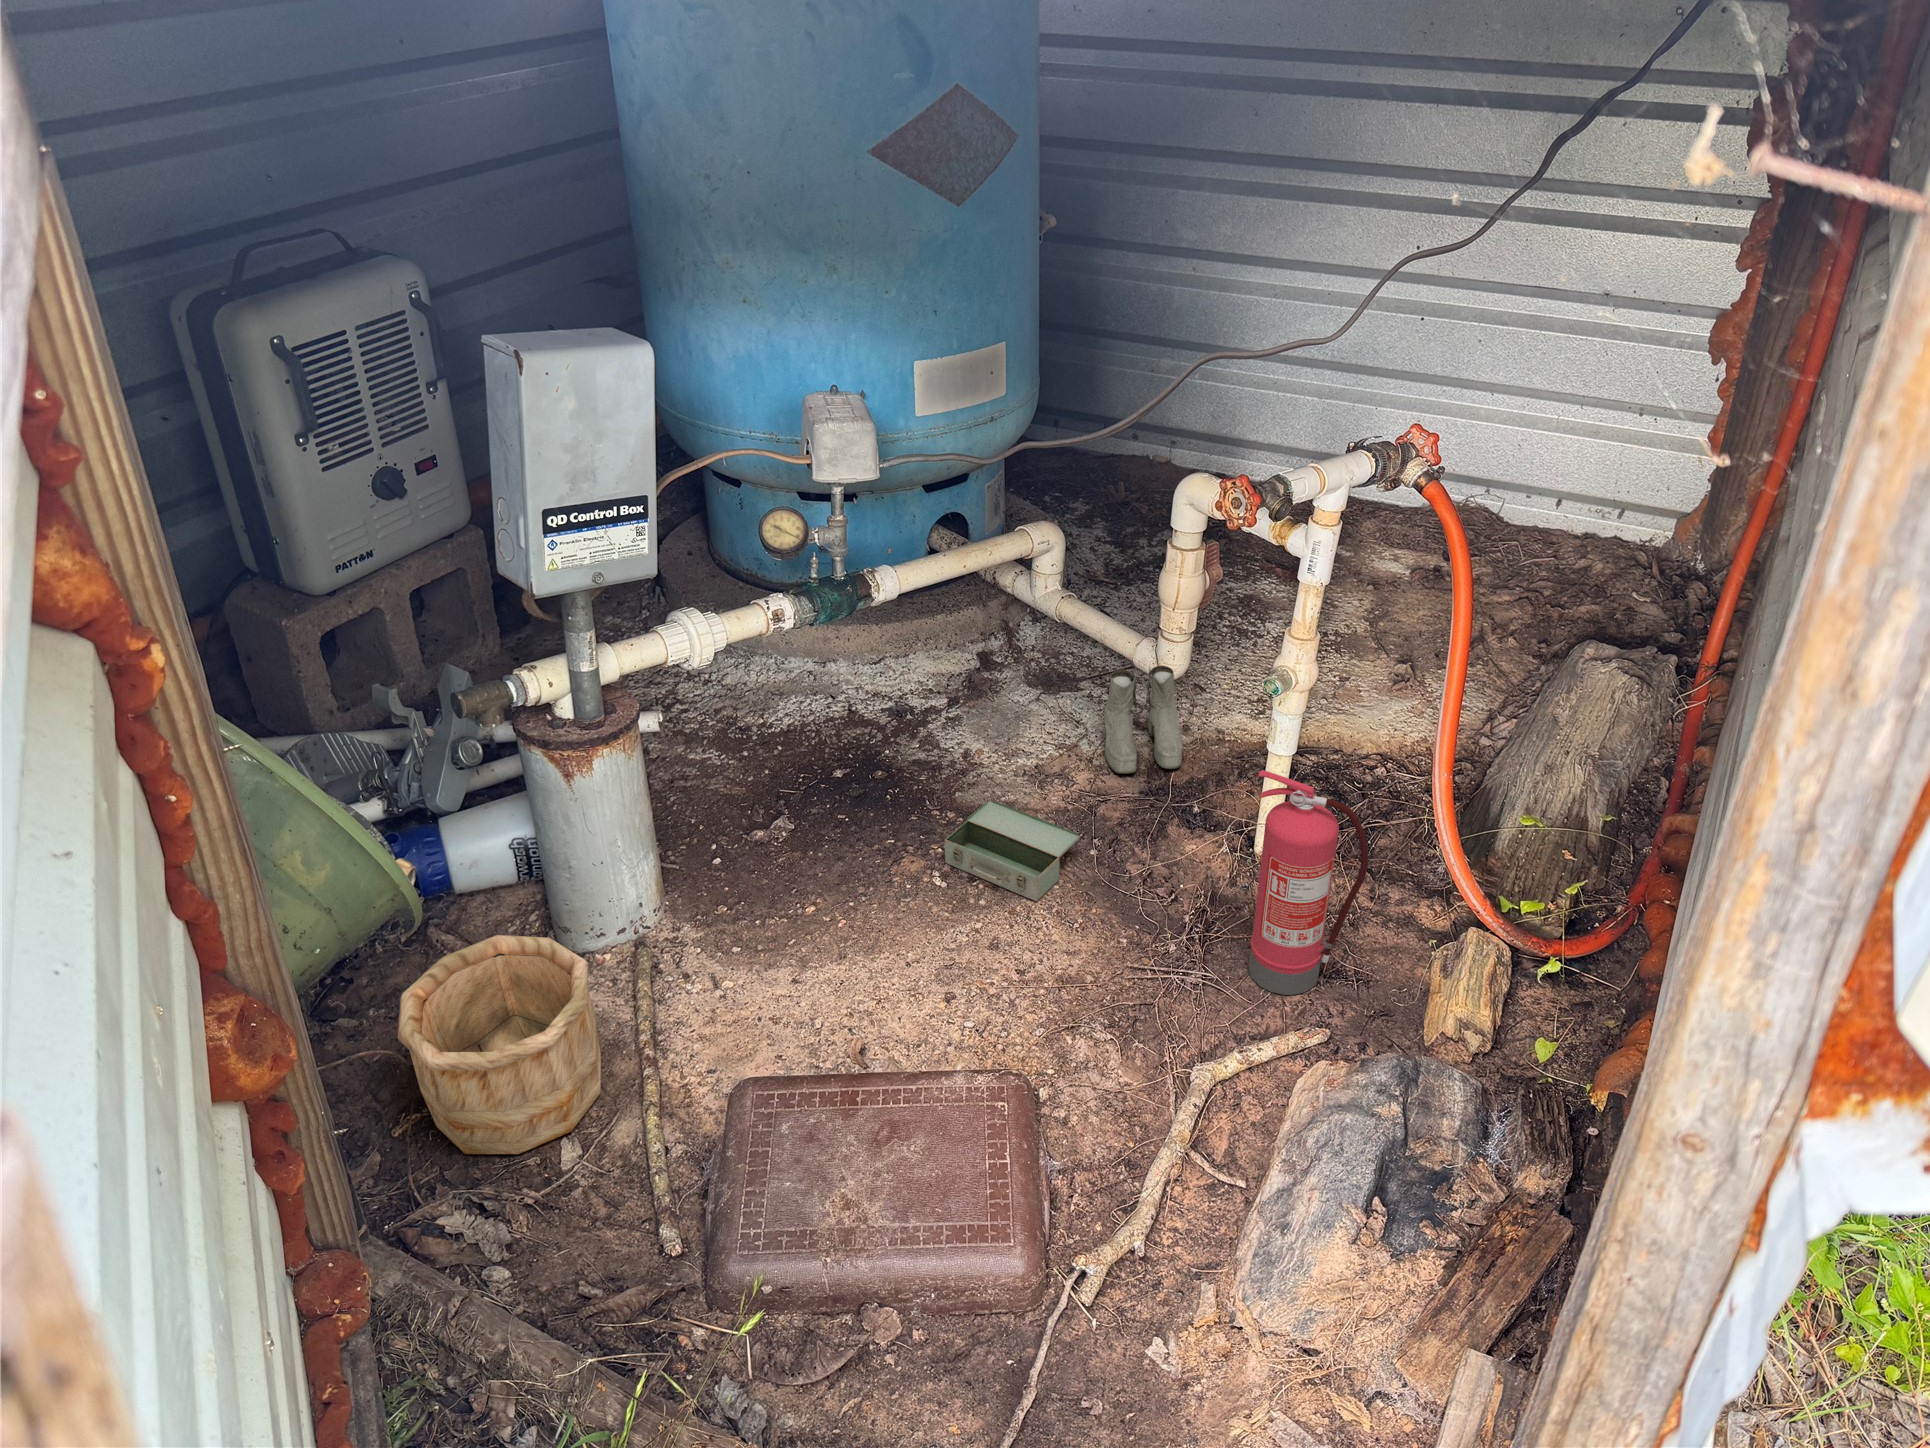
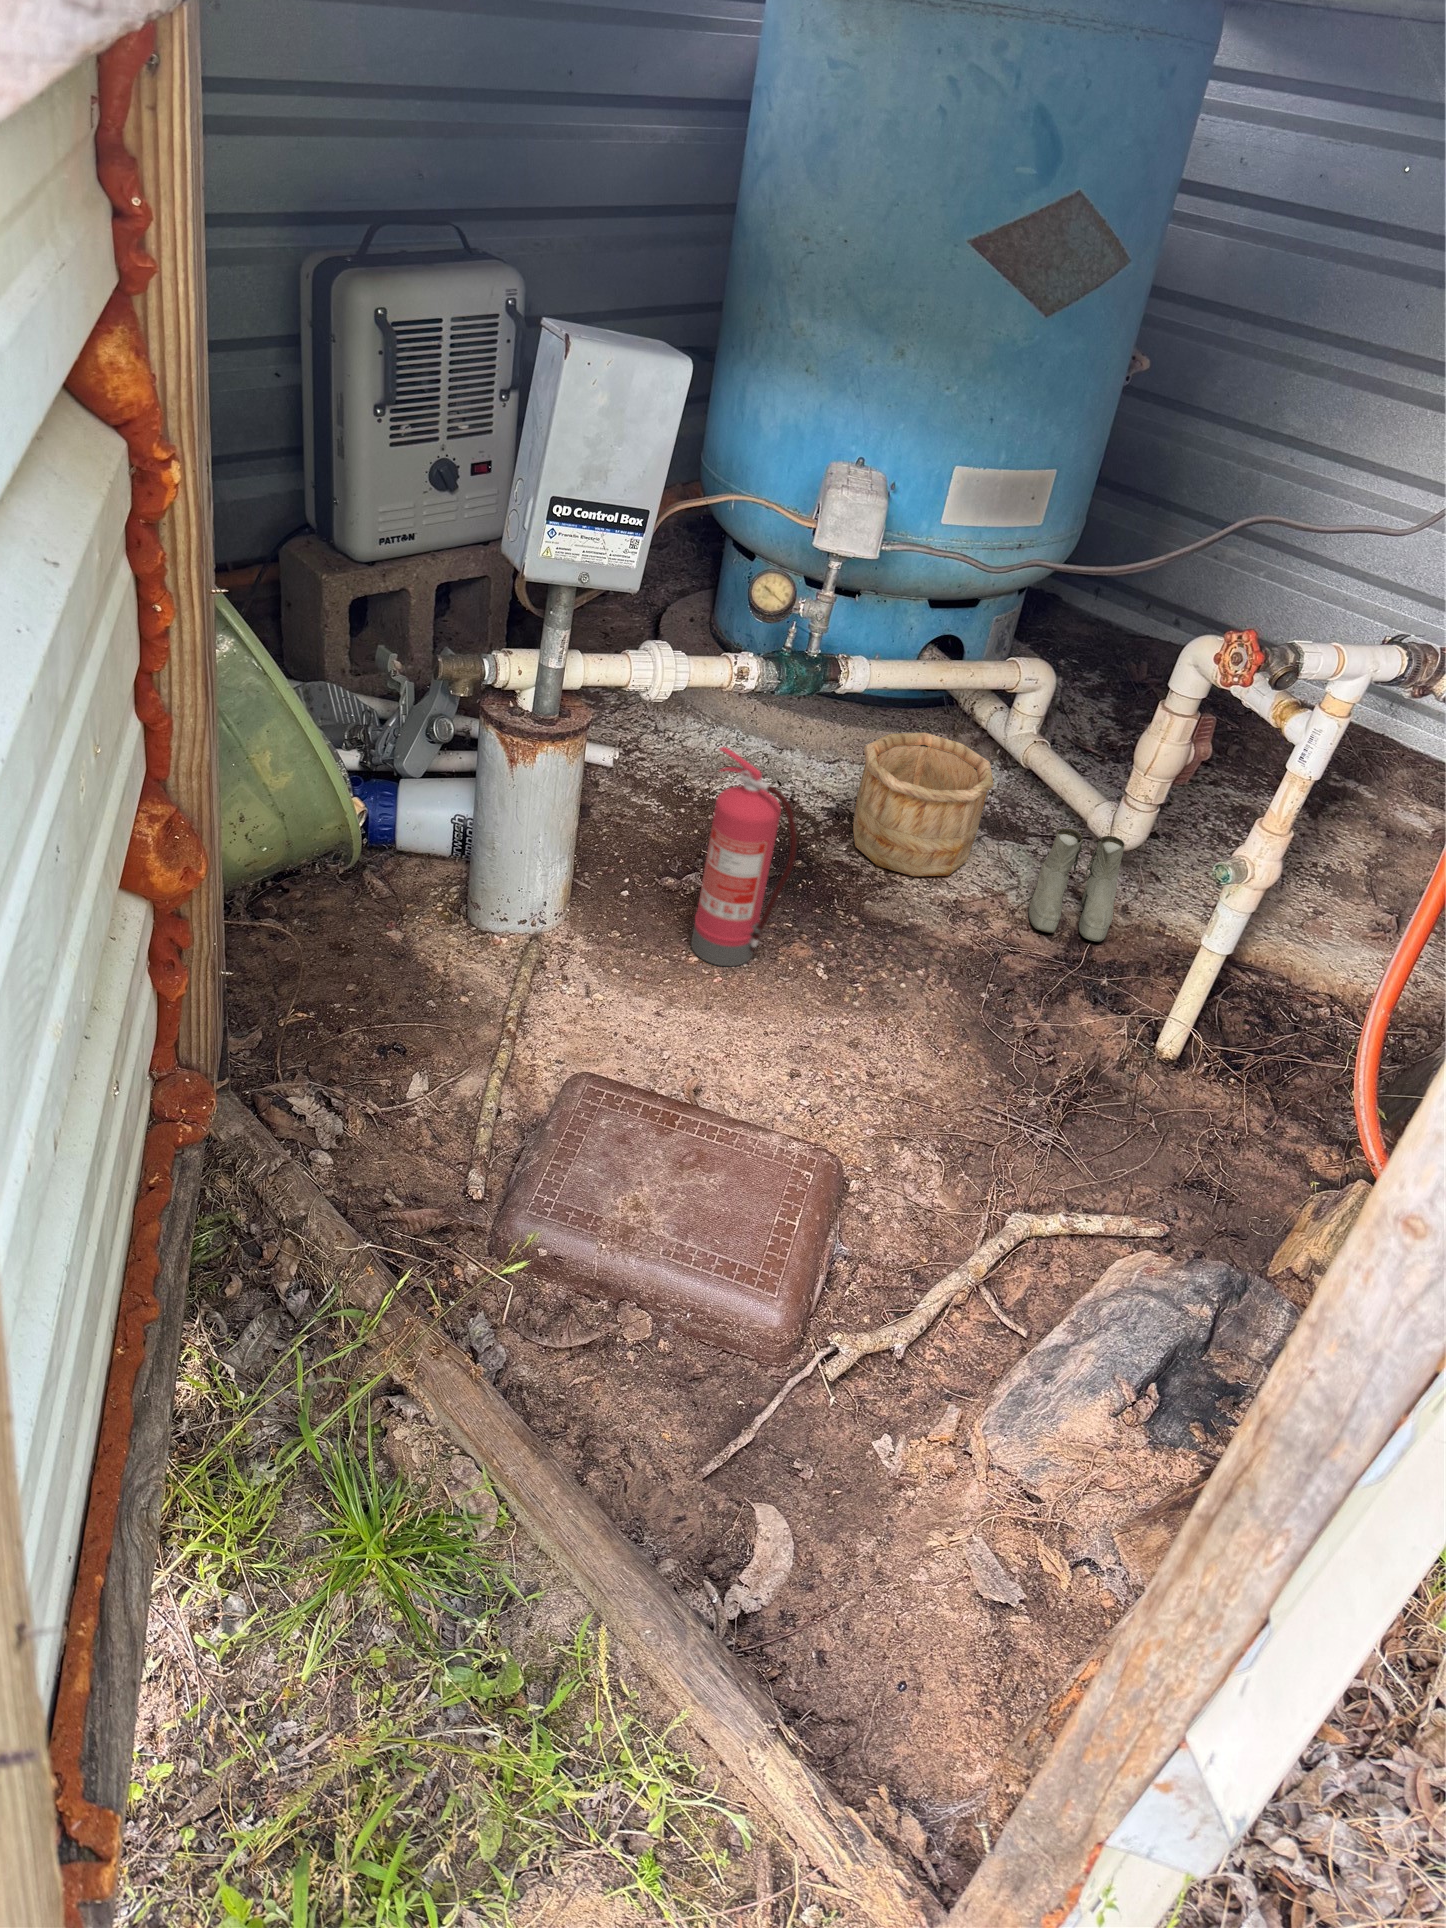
fire extinguisher: present [1249,771,1368,995] -> present [691,747,797,966]
toolbox: present [945,800,1080,901] -> none [836,912,975,1017]
wooden bucket: present [398,935,601,1154] -> present [853,732,994,876]

